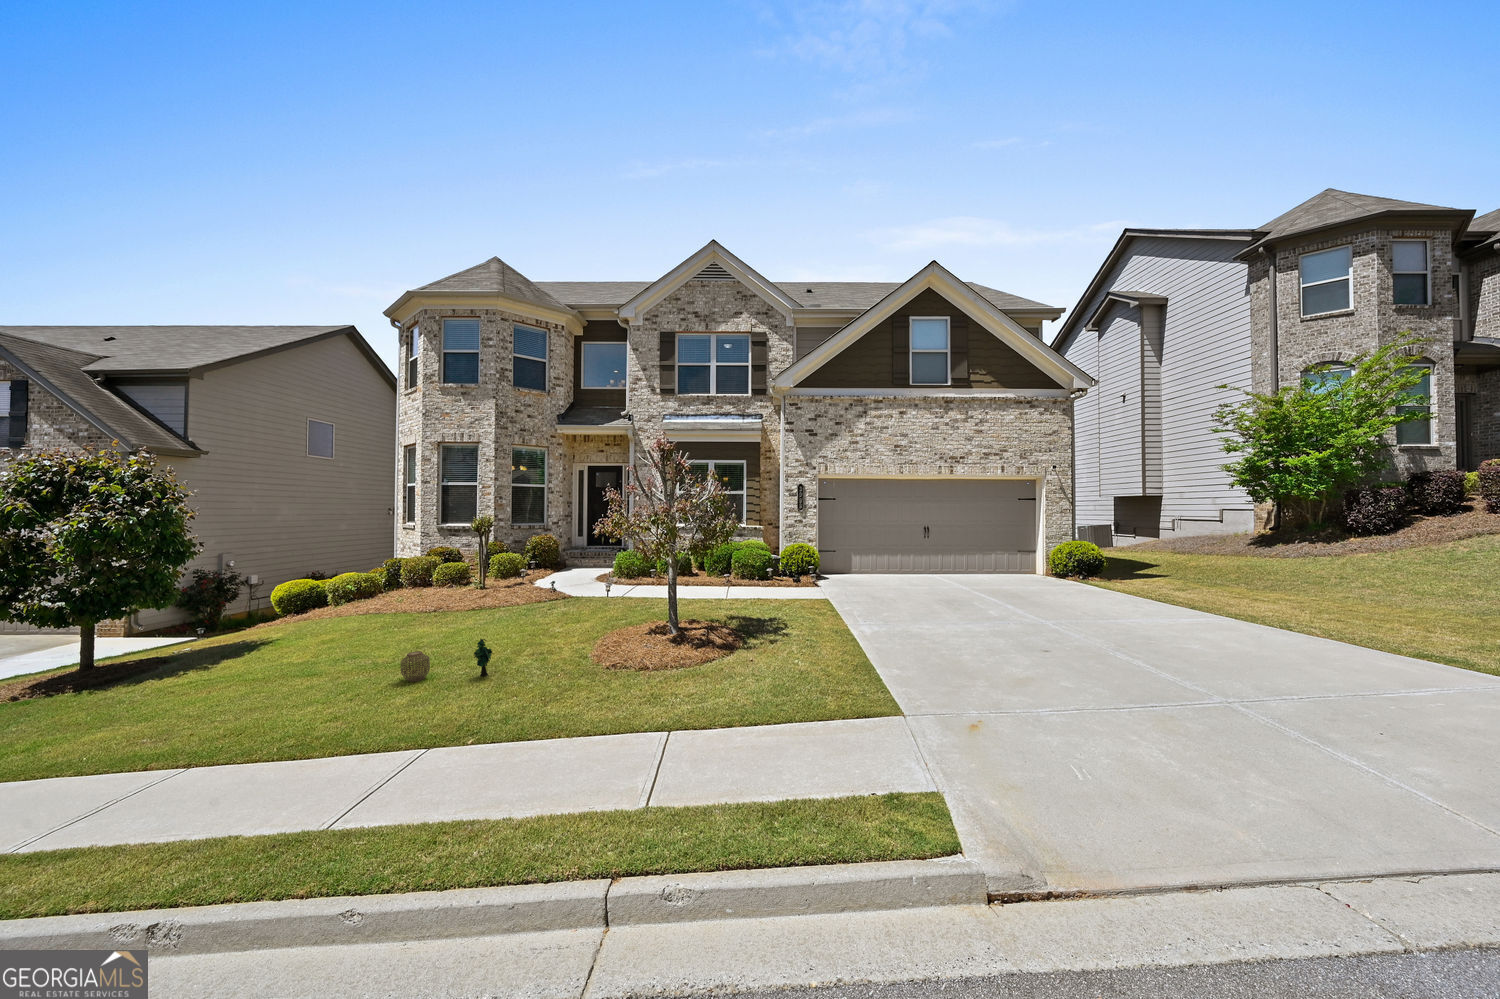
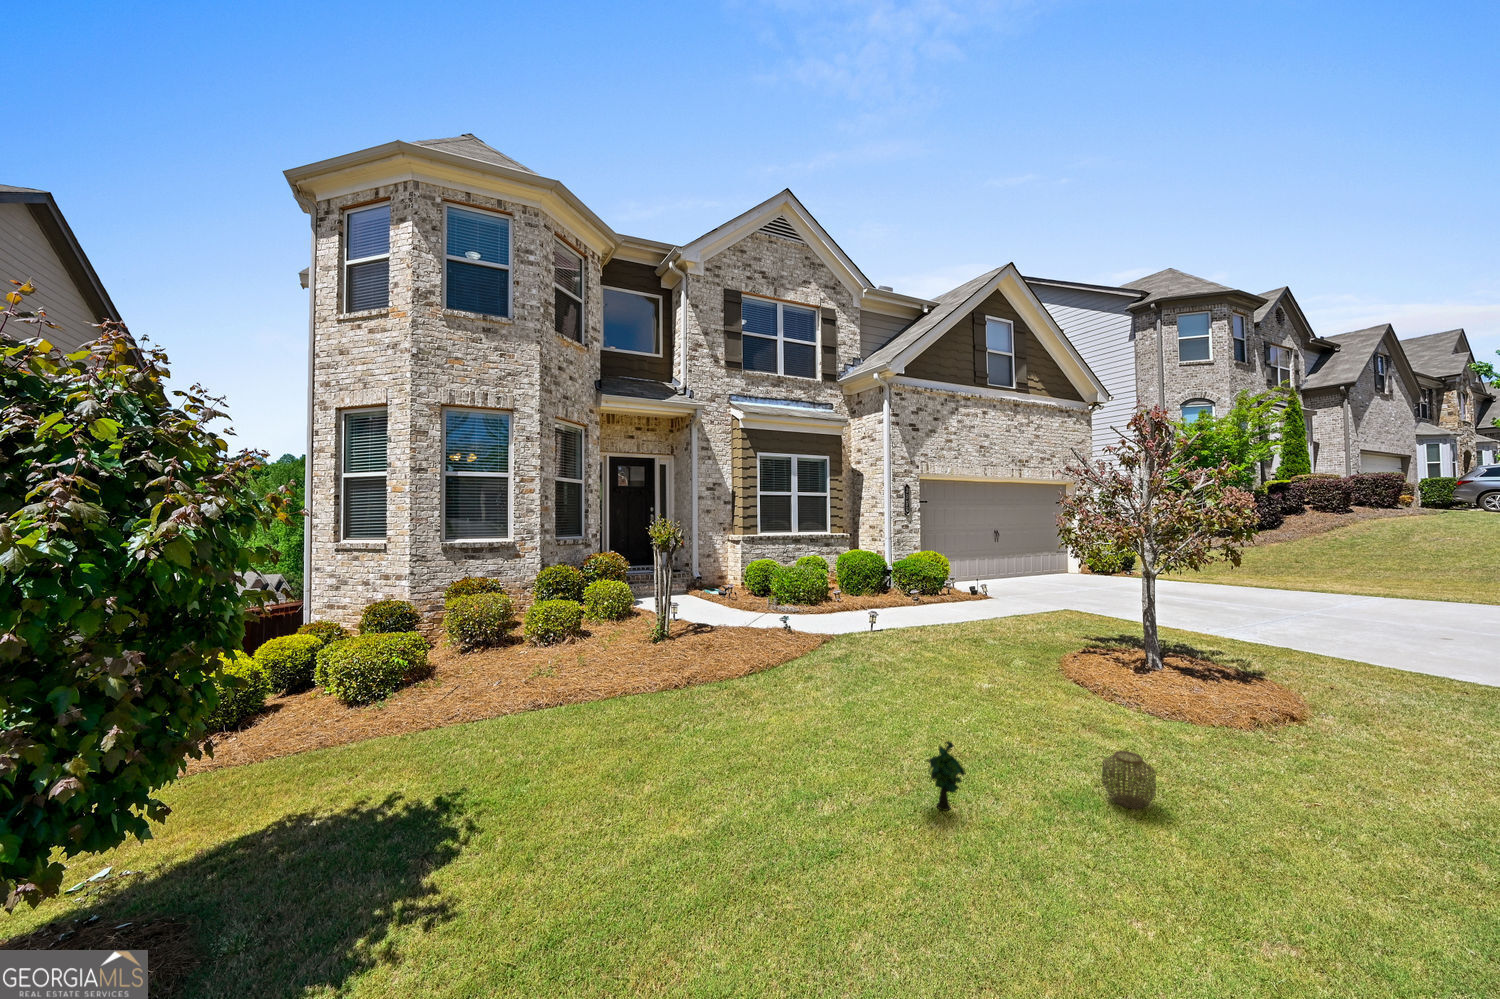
decorative plant: present [474,639,493,676] -> present [928,741,966,811]

